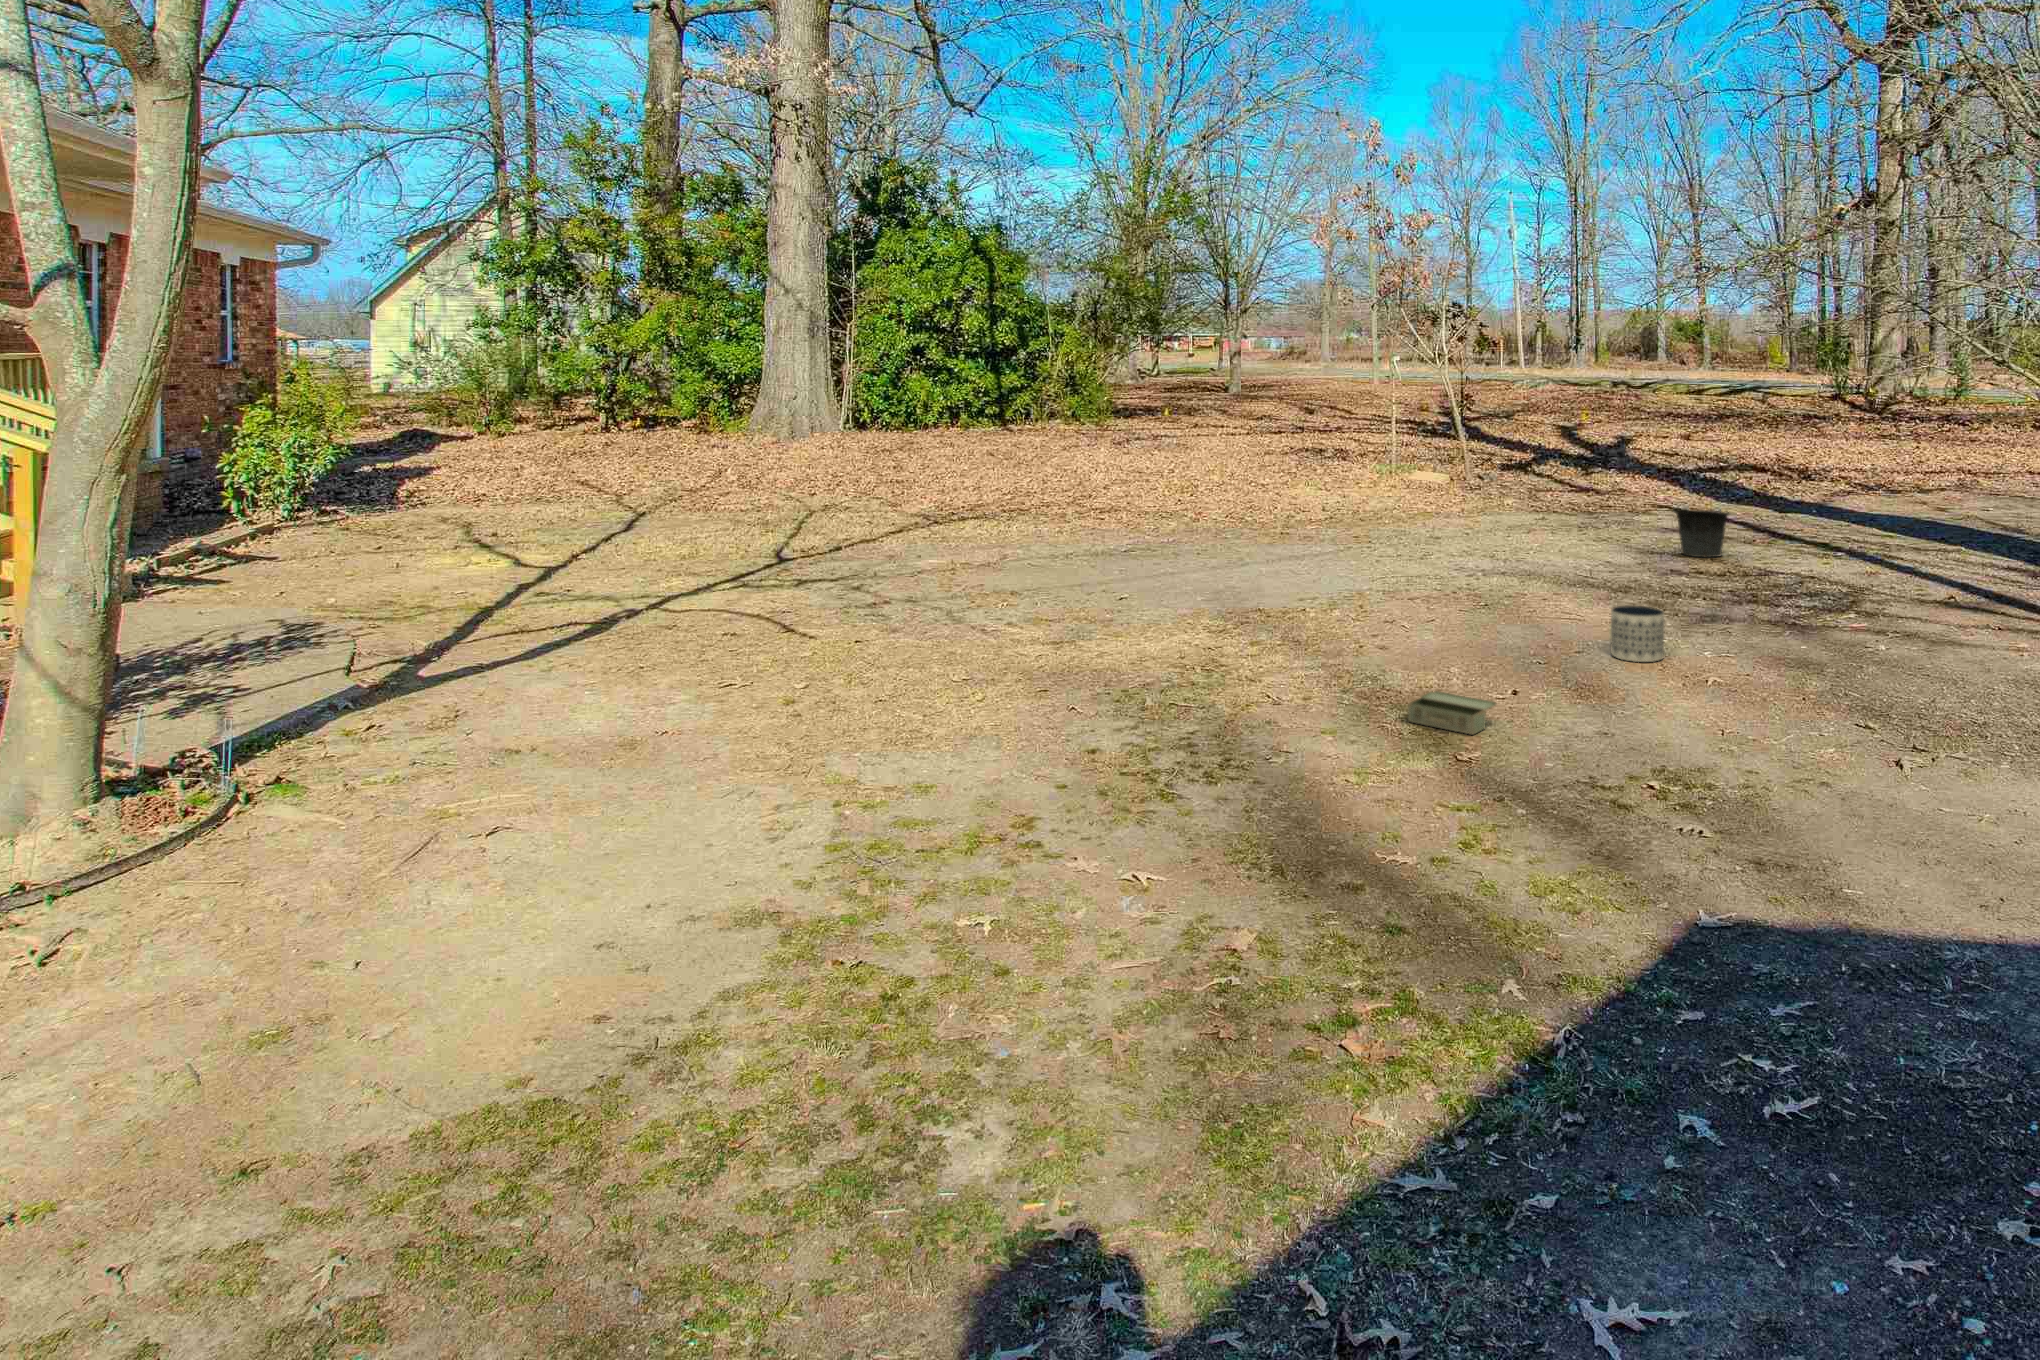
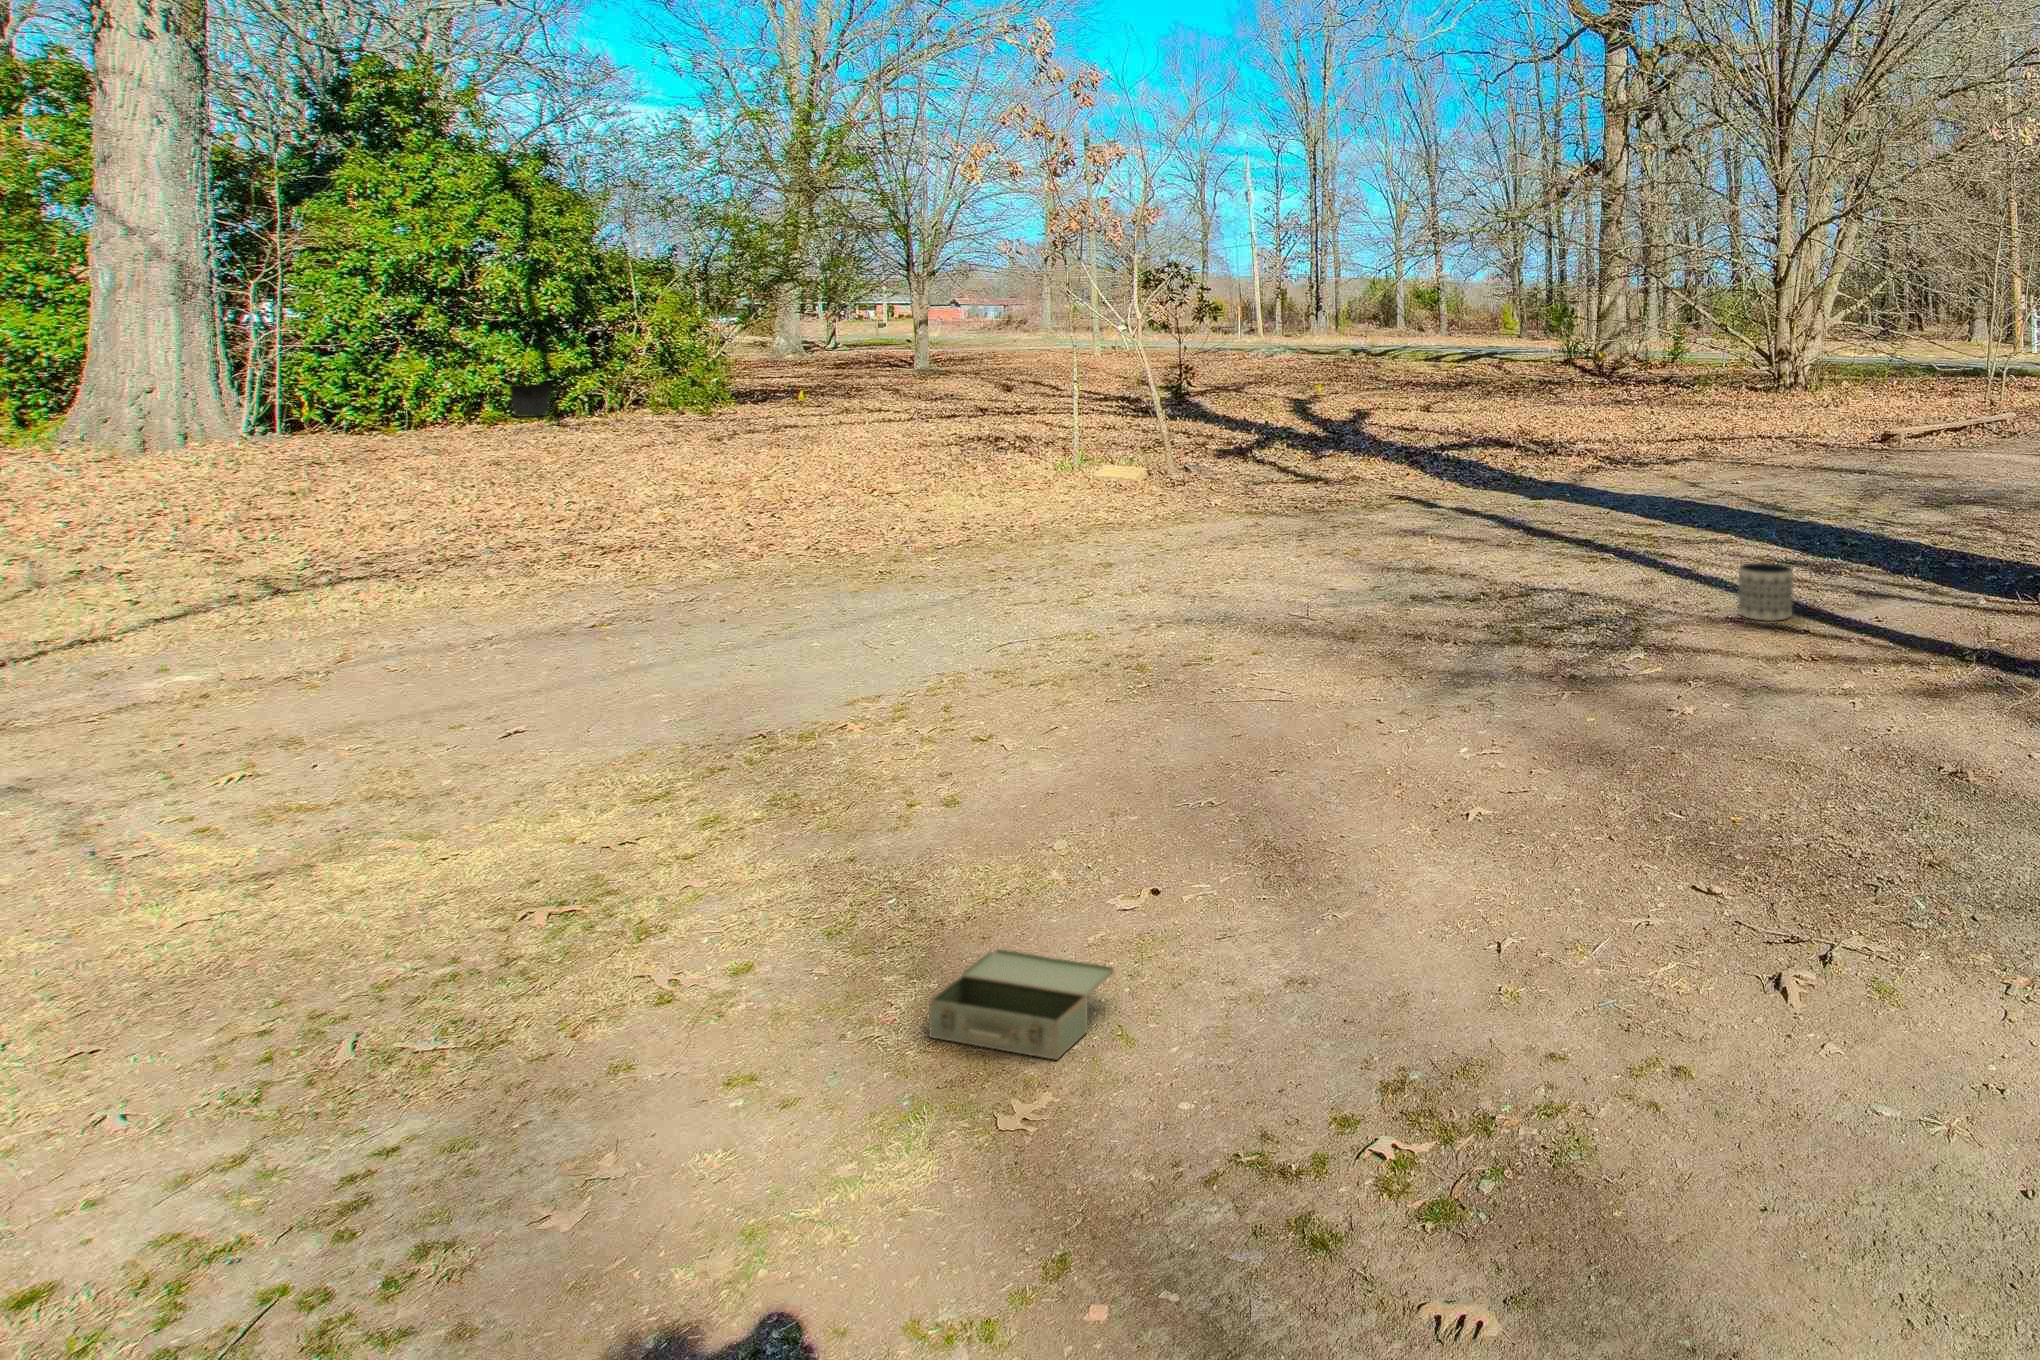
bucket: present [1675,510,1730,558] -> present [509,382,552,417]
planter: present [1611,606,1664,662] -> present [1738,563,1793,621]

